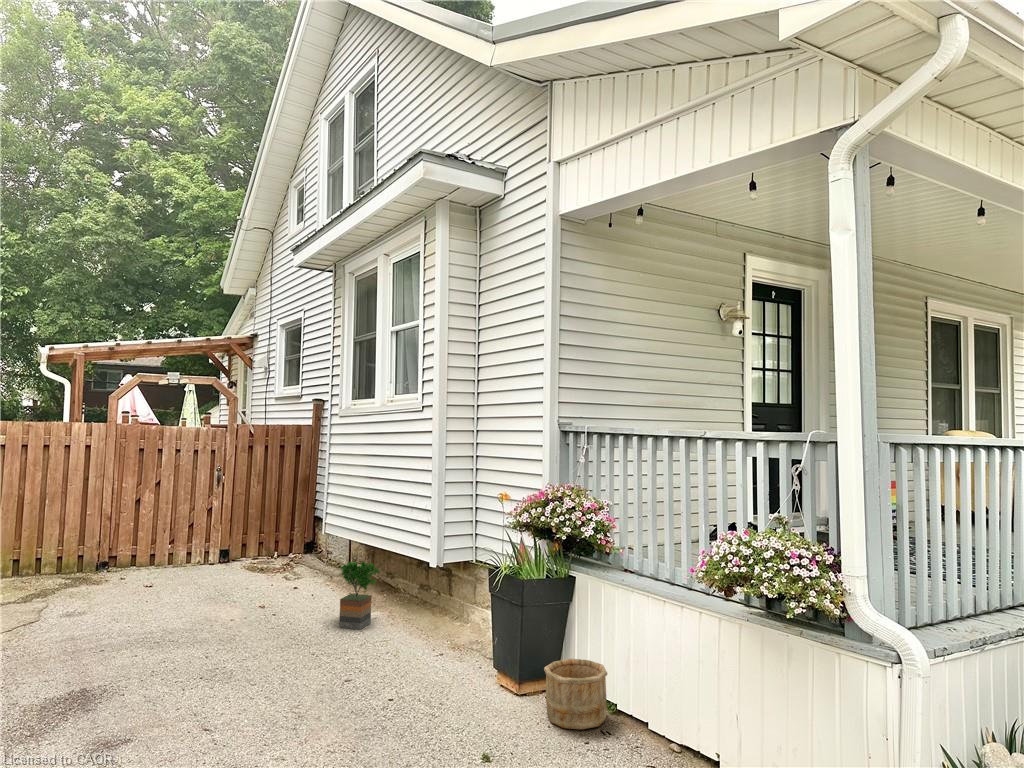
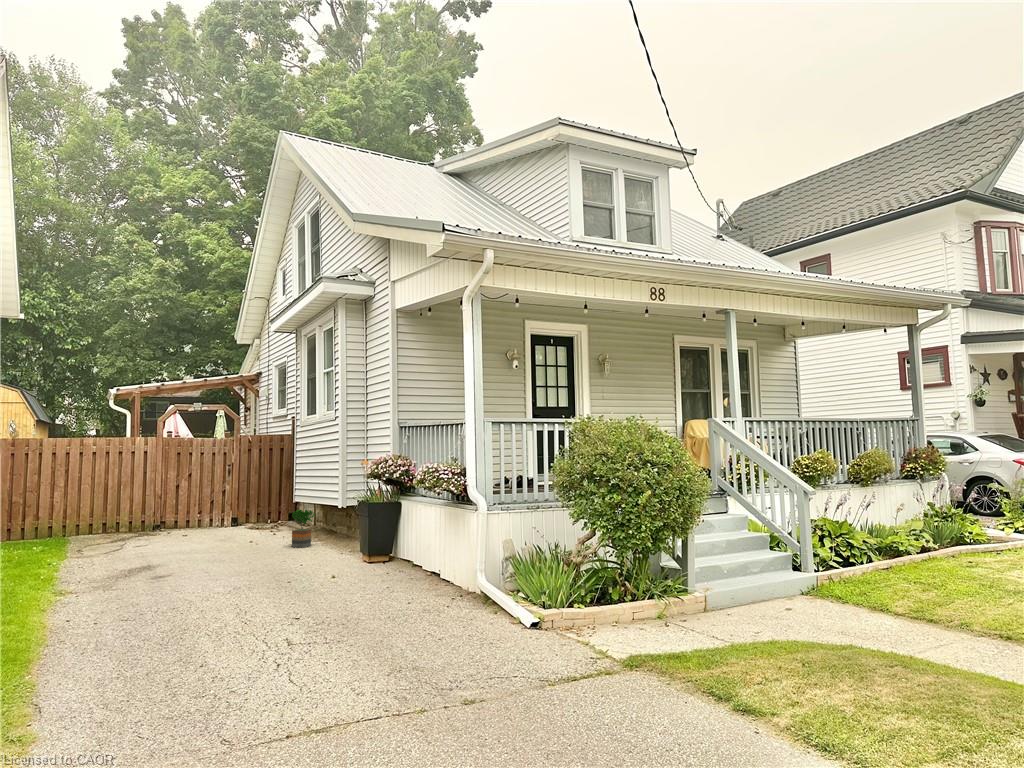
wooden bucket: present [544,659,608,729] -> none [372,541,404,569]

